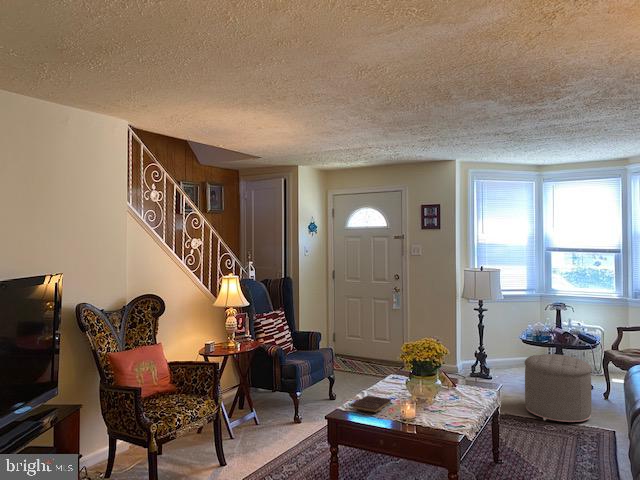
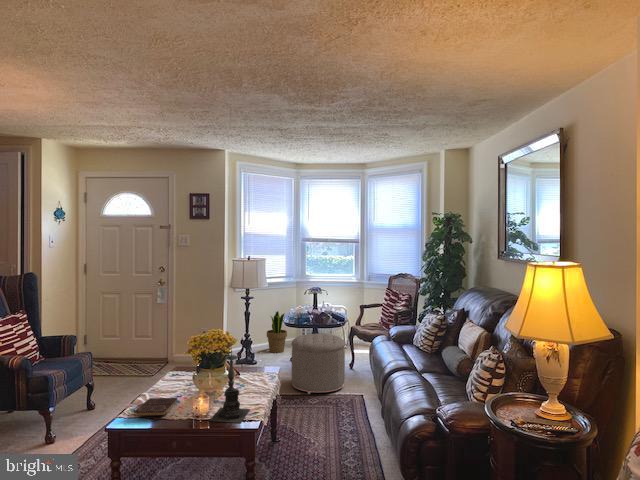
potted plant: none [504,325,530,371] -> present [267,311,287,353]
candle holder: none [415,357,458,433] -> present [209,351,250,423]

